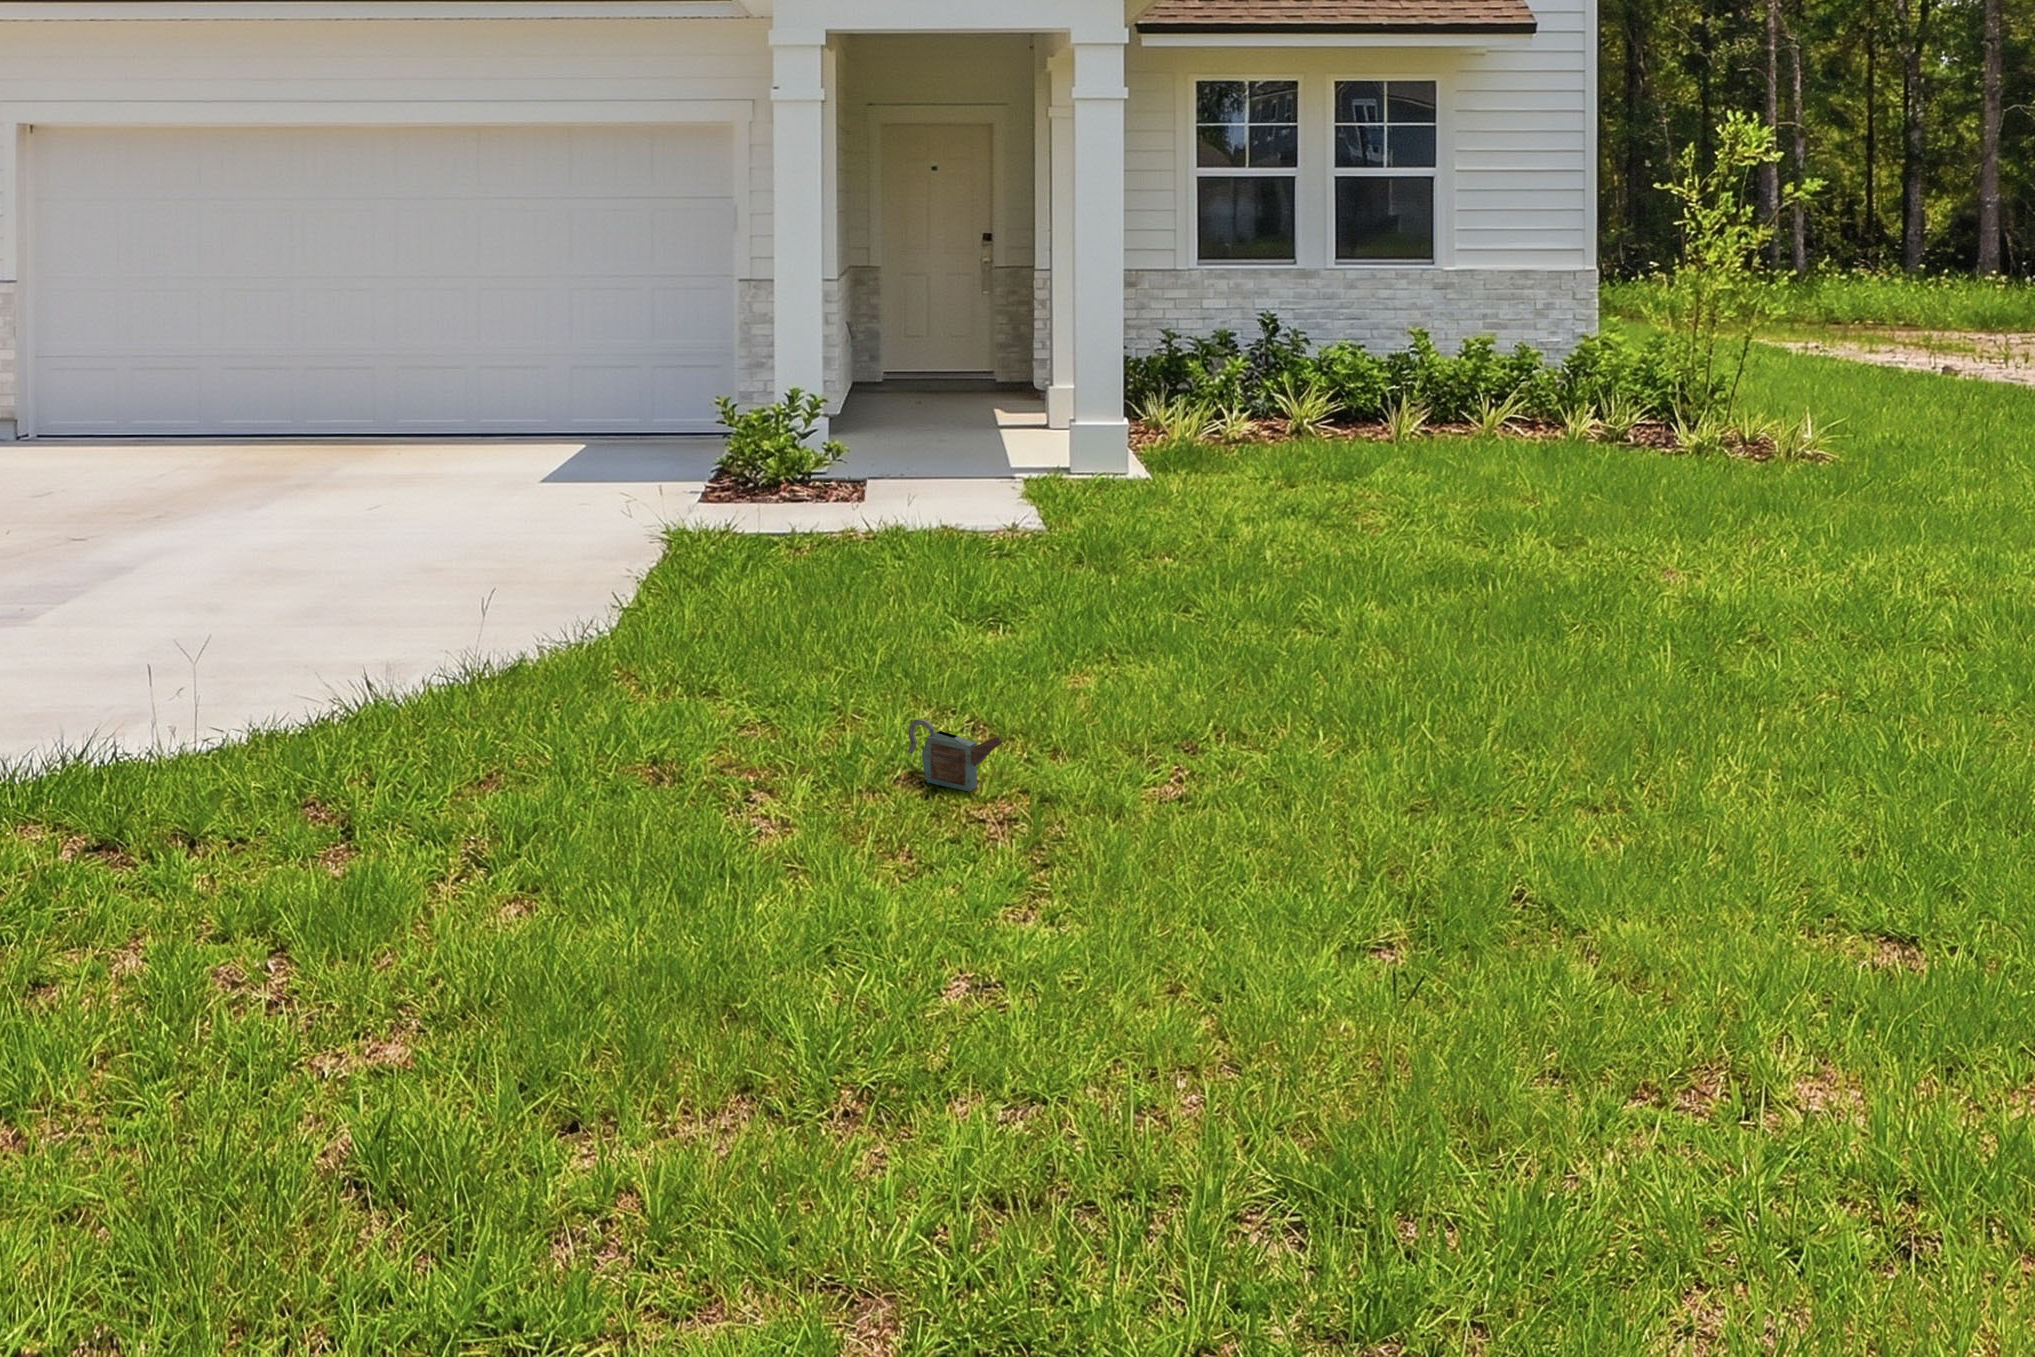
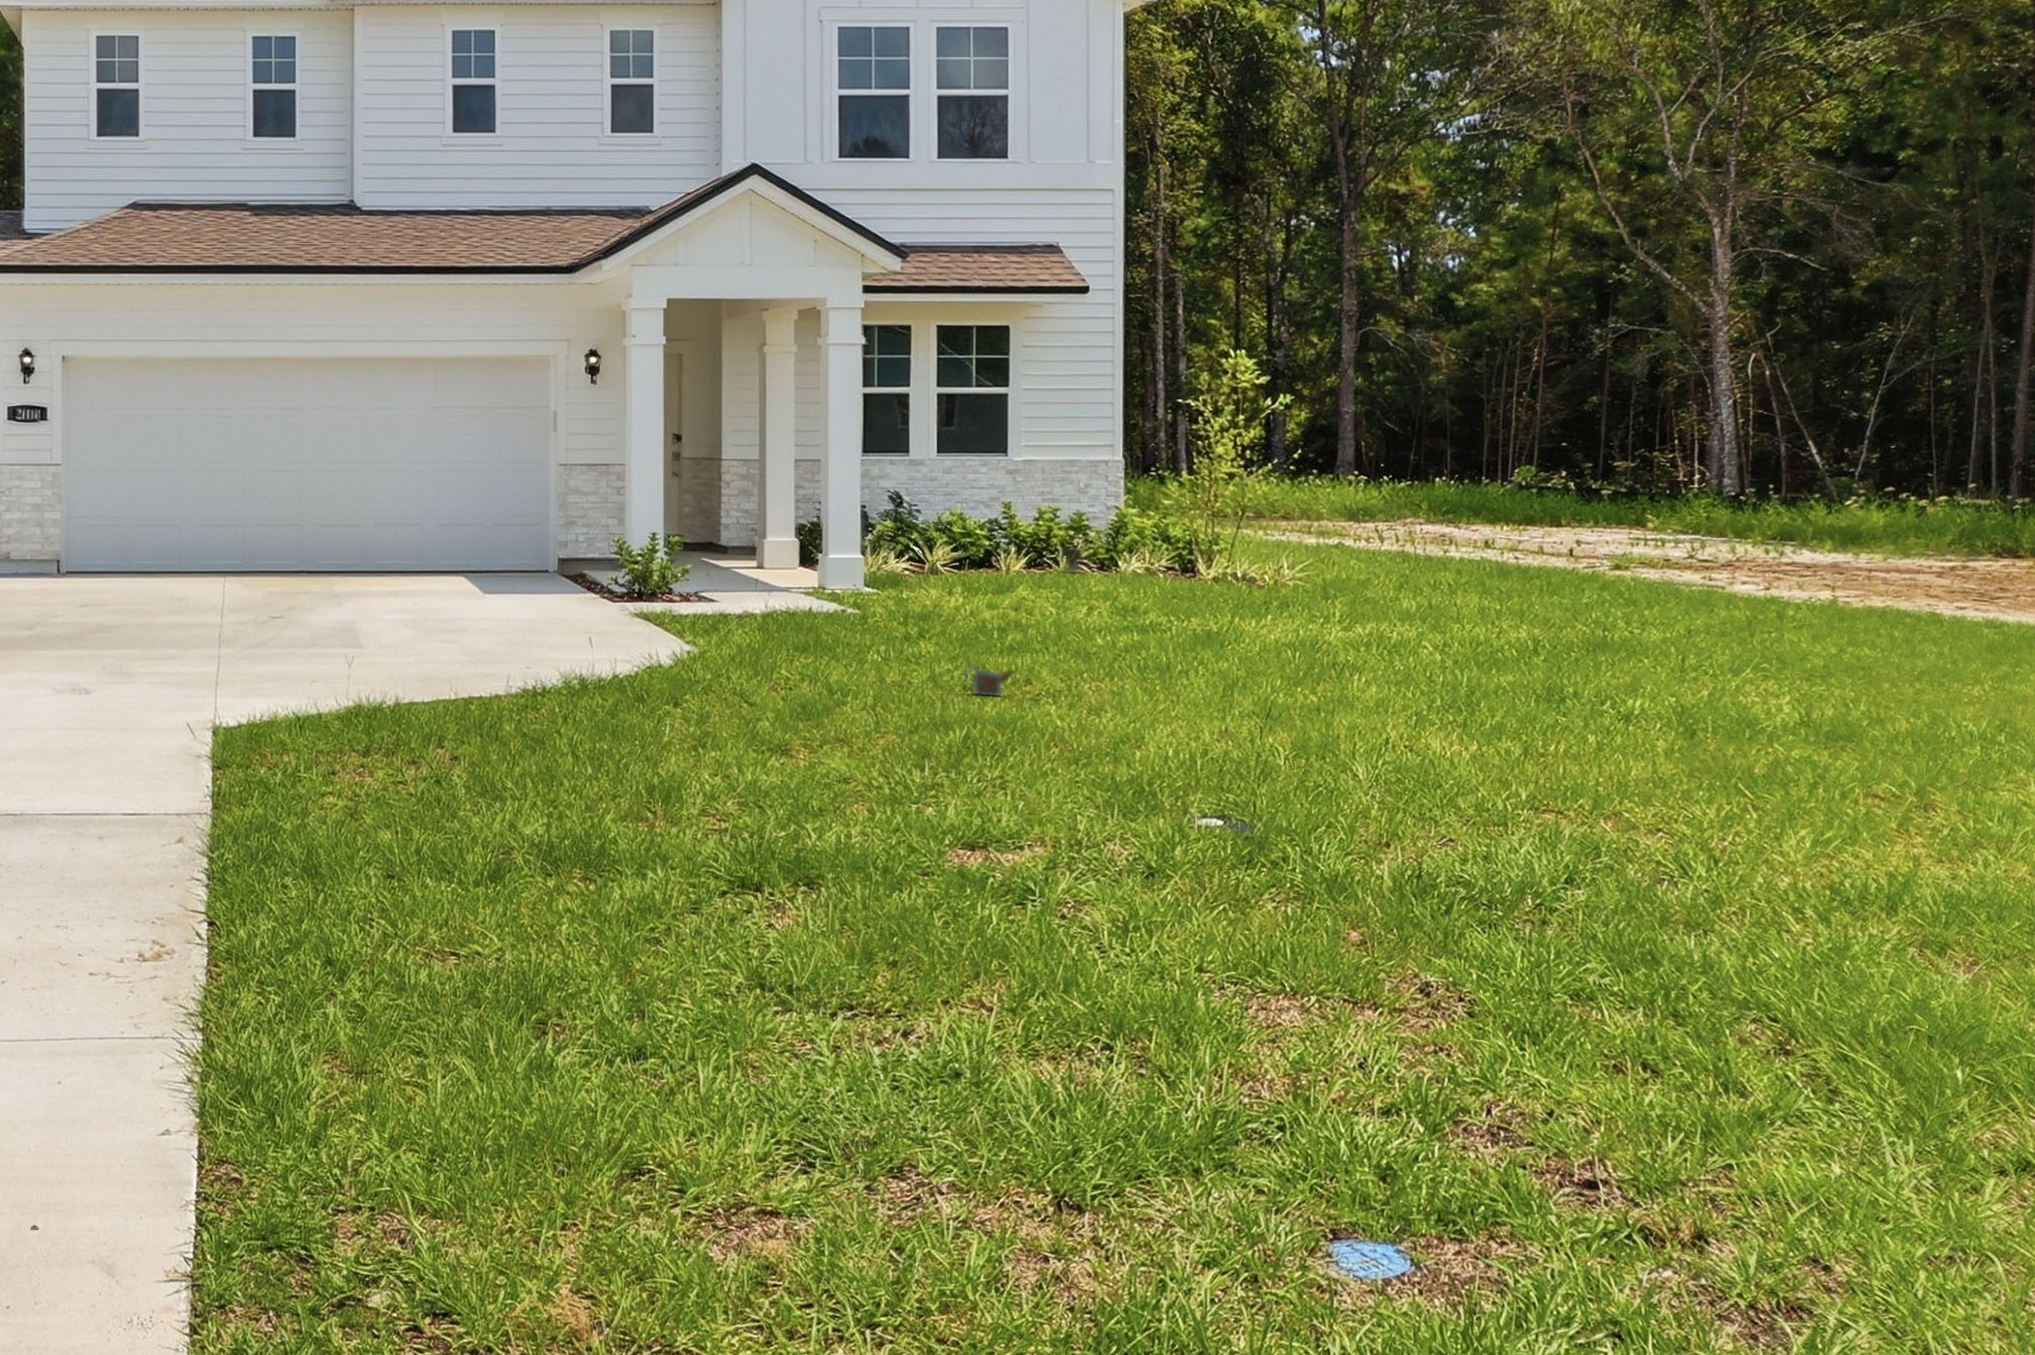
potted plant: none [1451,389,1510,431] -> present [1059,547,1084,573]

